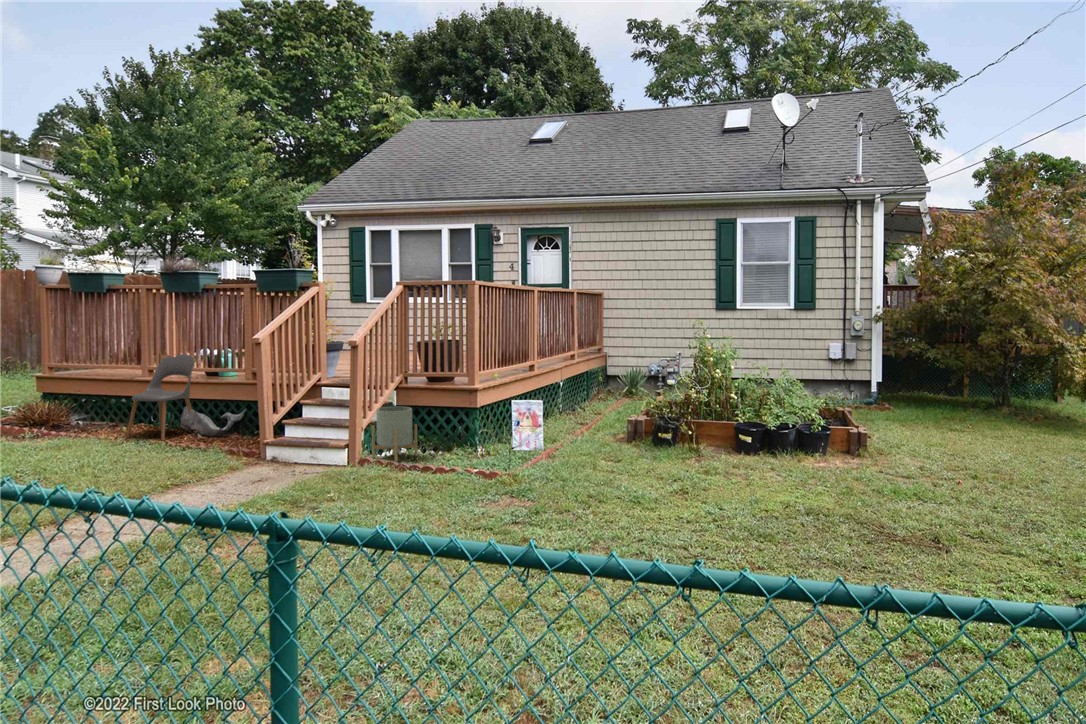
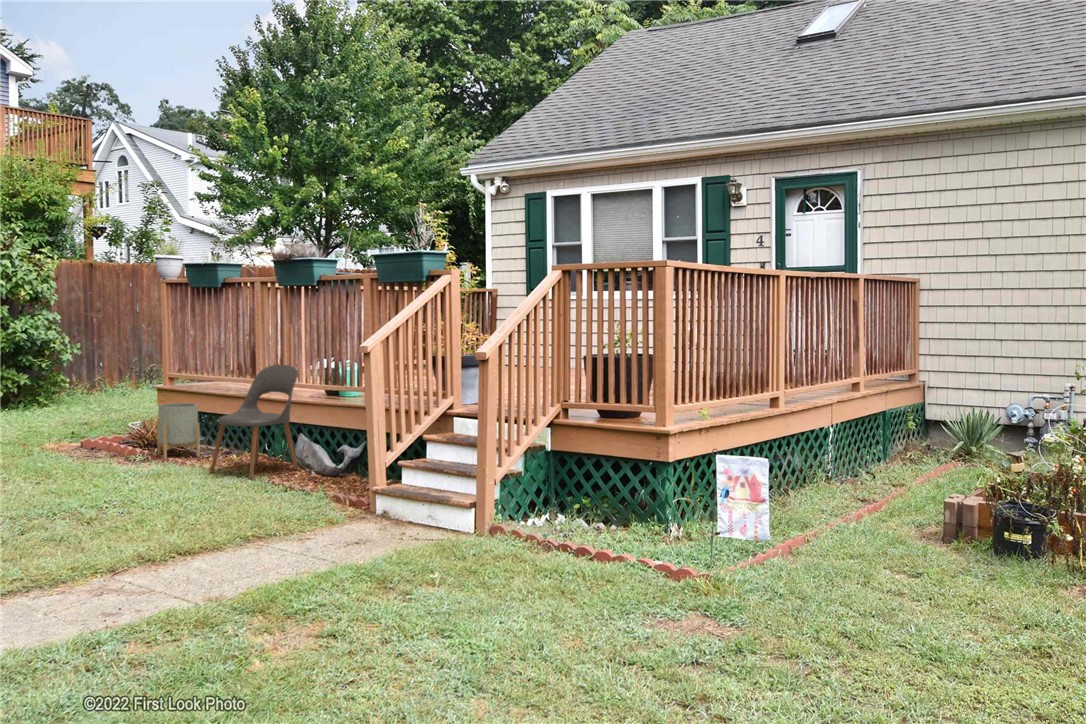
planter: present [372,407,417,461] -> present [157,403,200,459]

